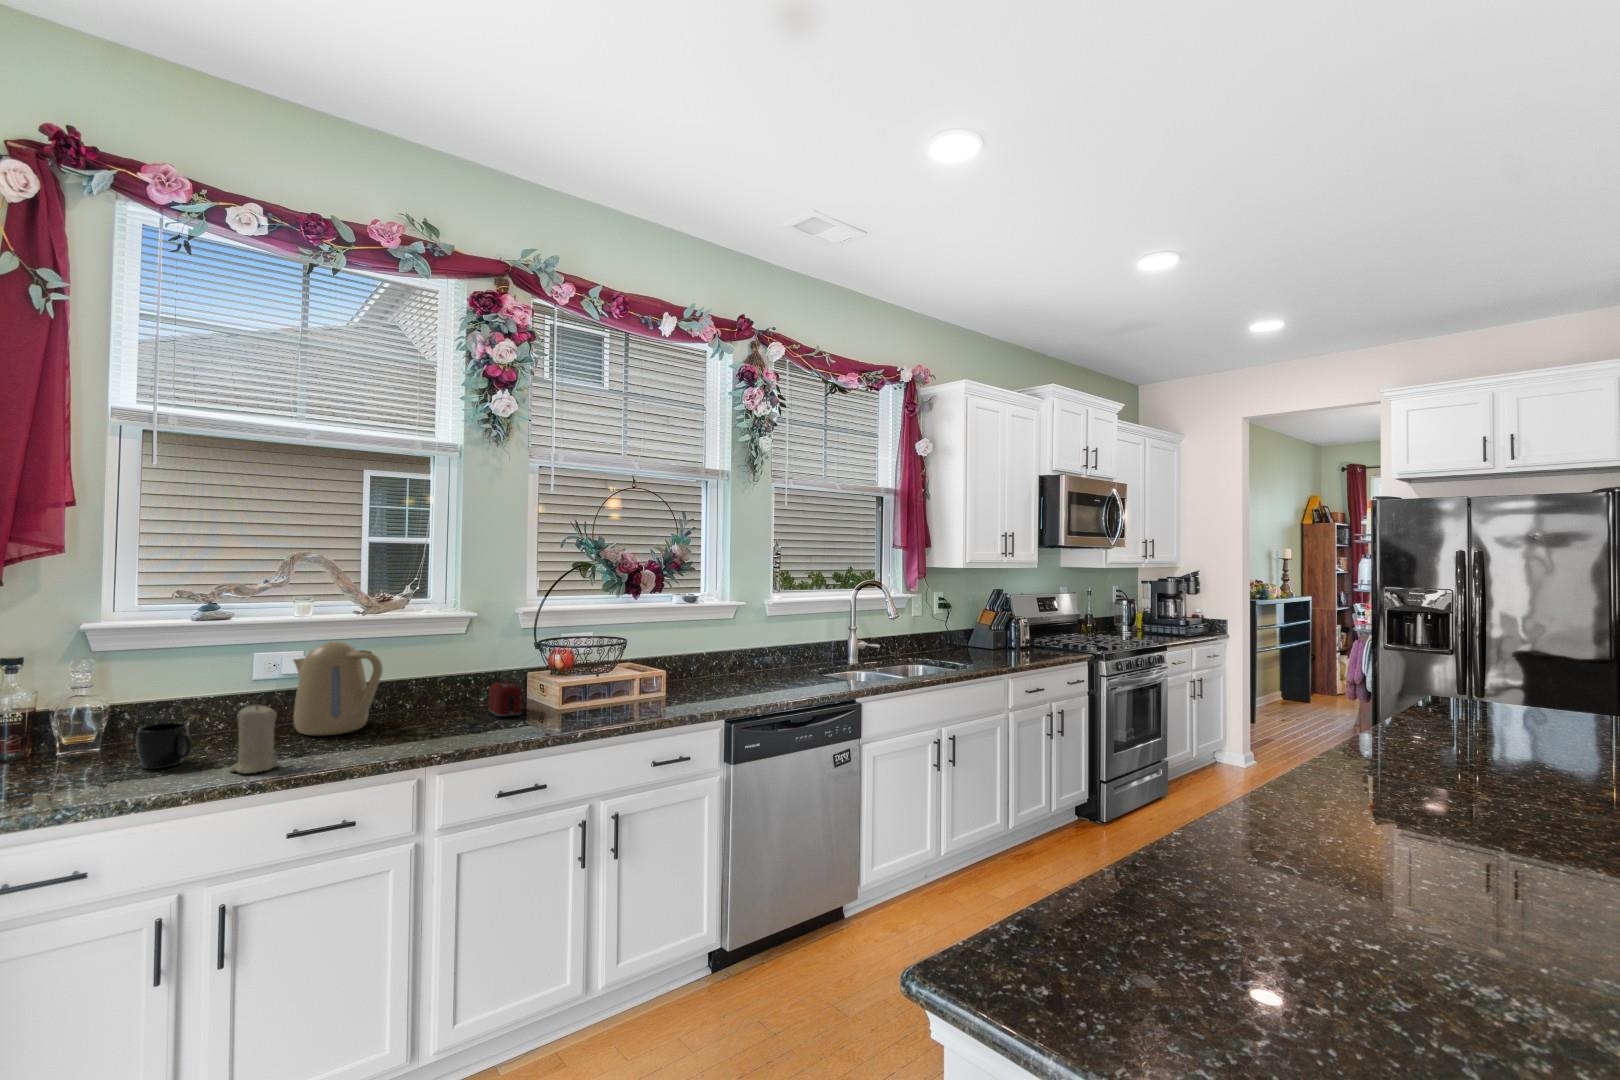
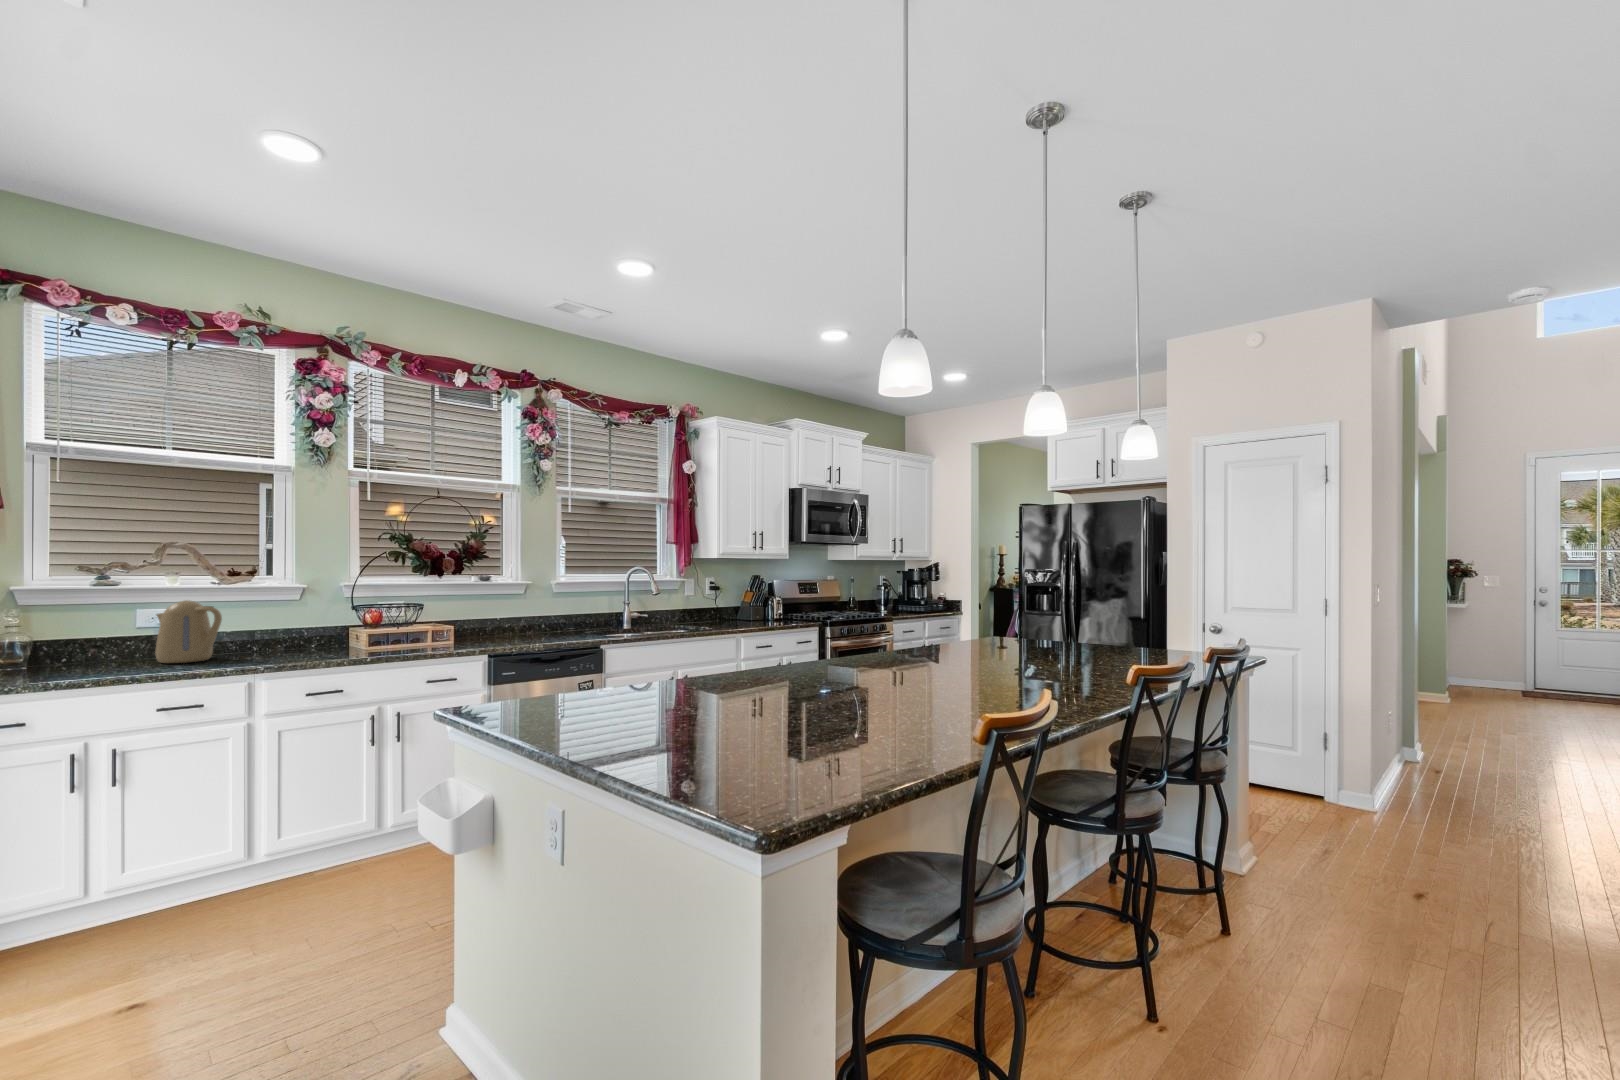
toaster: present [464,681,521,730] -> none [282,630,331,659]
candle: present [229,705,279,773] -> none [104,634,141,678]
mug: present [136,722,192,769] -> none [38,649,78,677]

